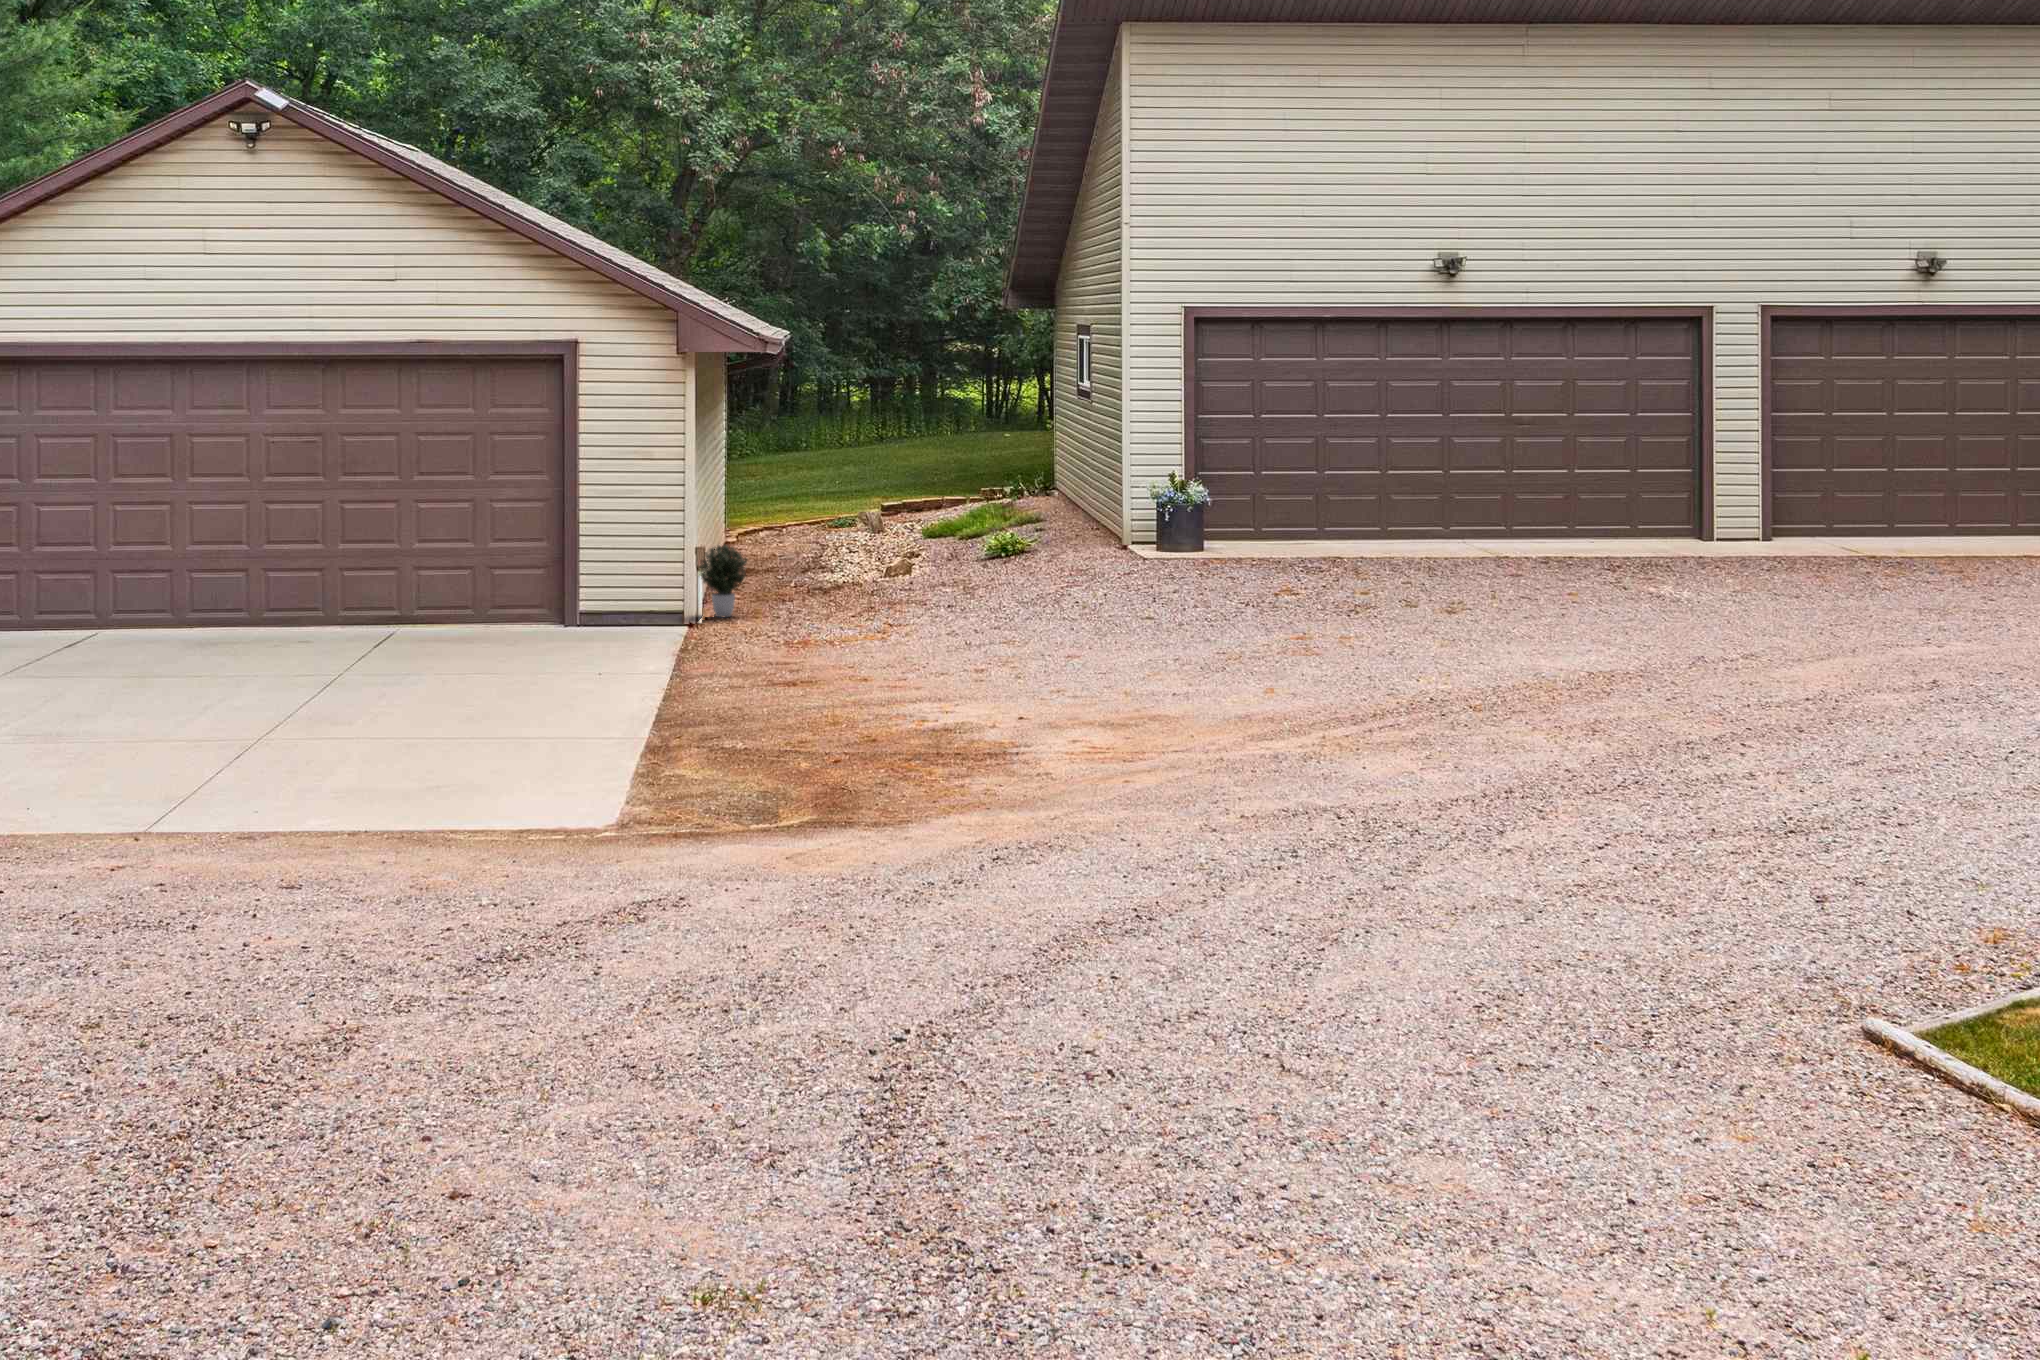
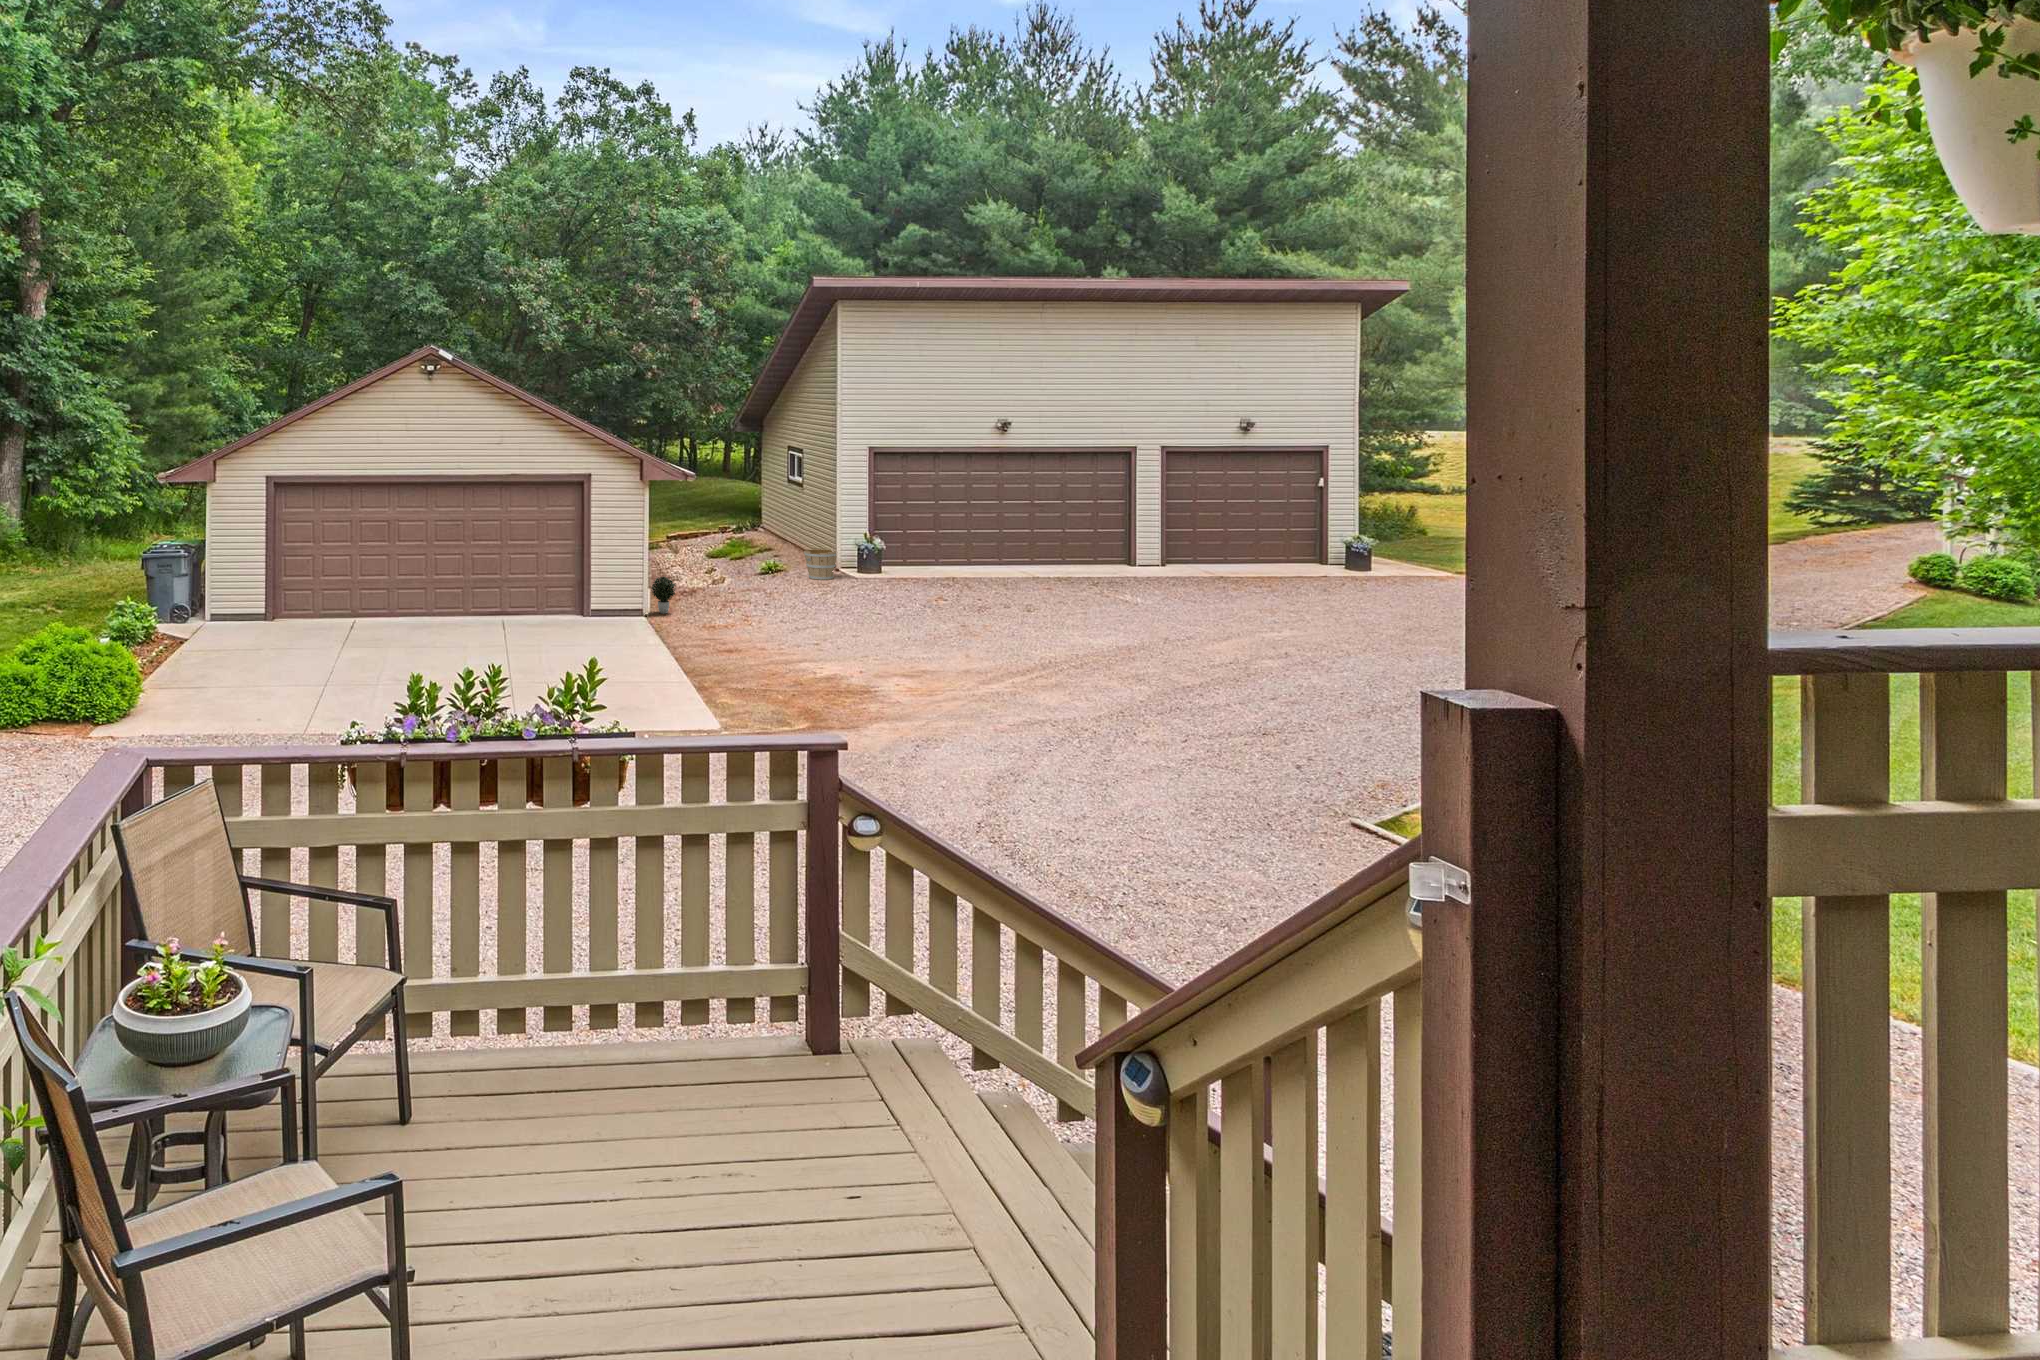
wooden bucket: none [1069,505,1131,564] -> present [804,548,836,580]

